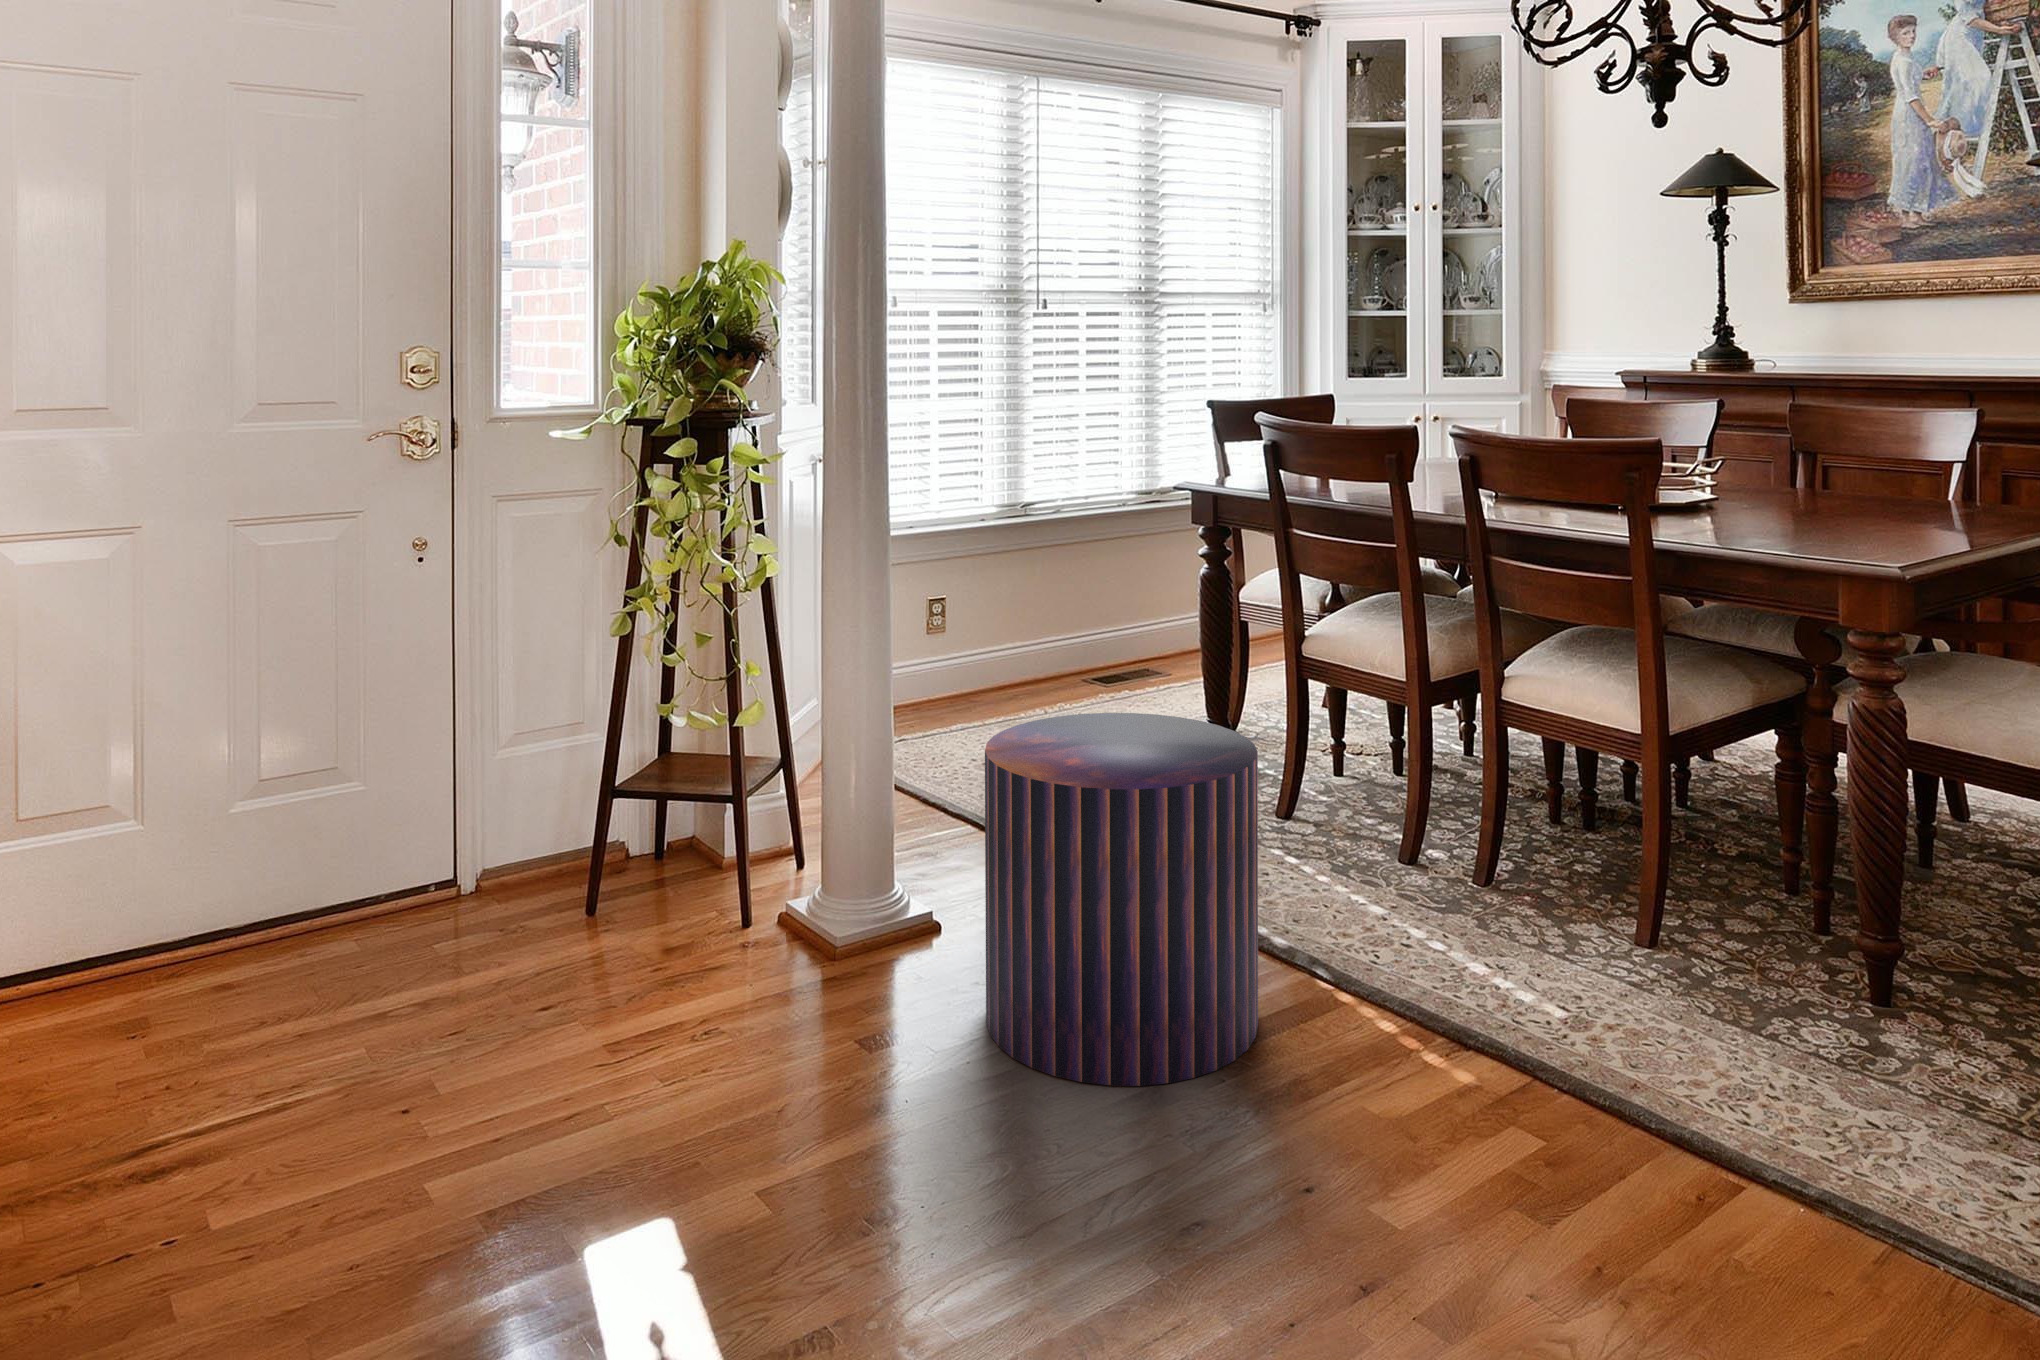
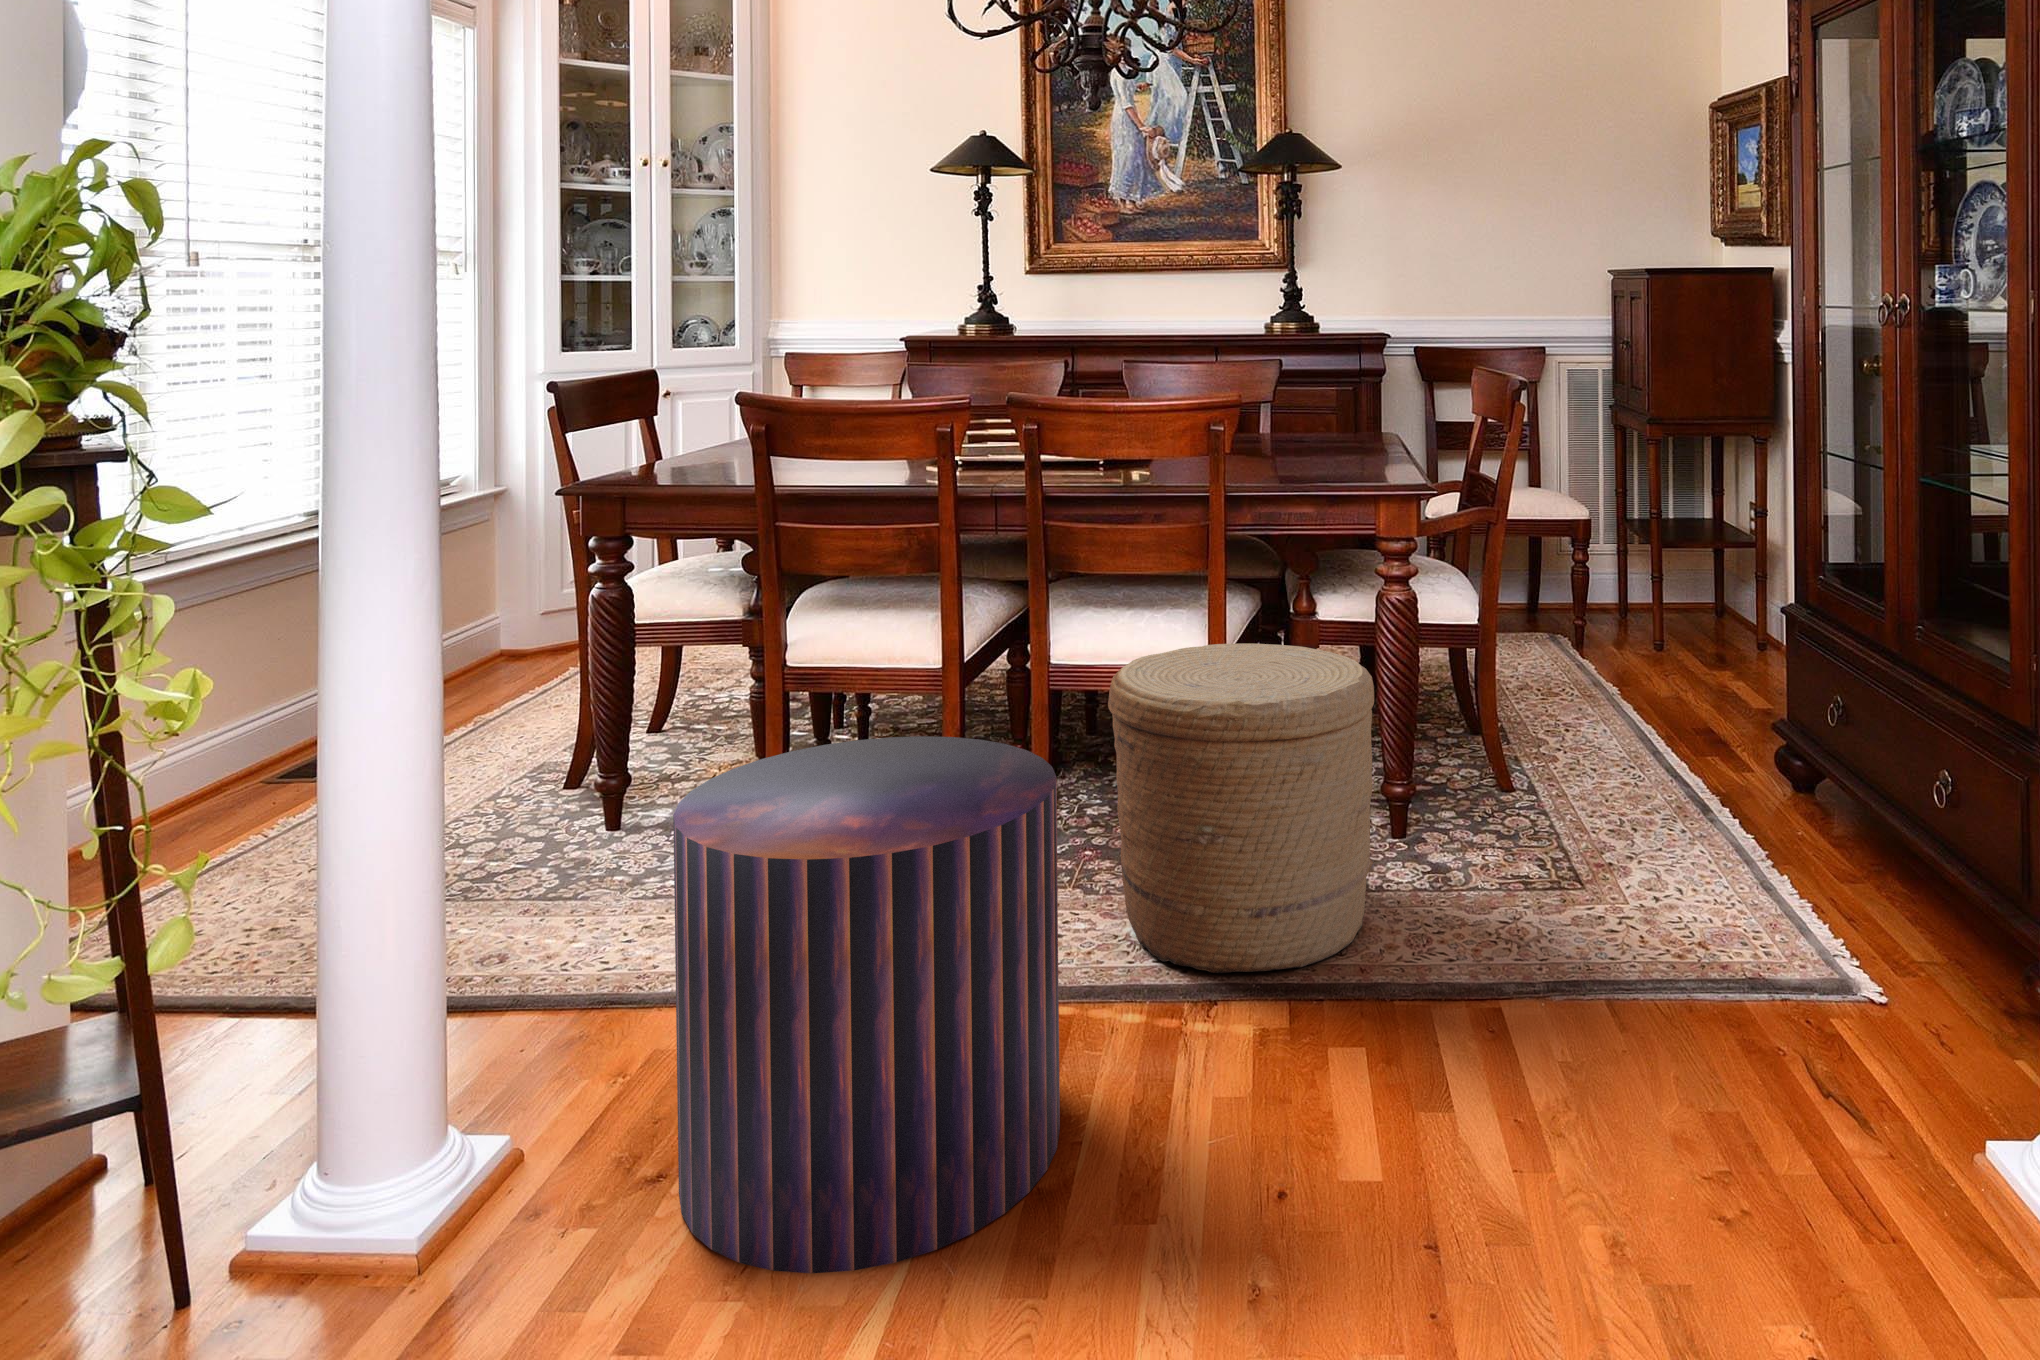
woven basket: none [1432,713,1719,1055] -> present [1108,644,1374,973]

